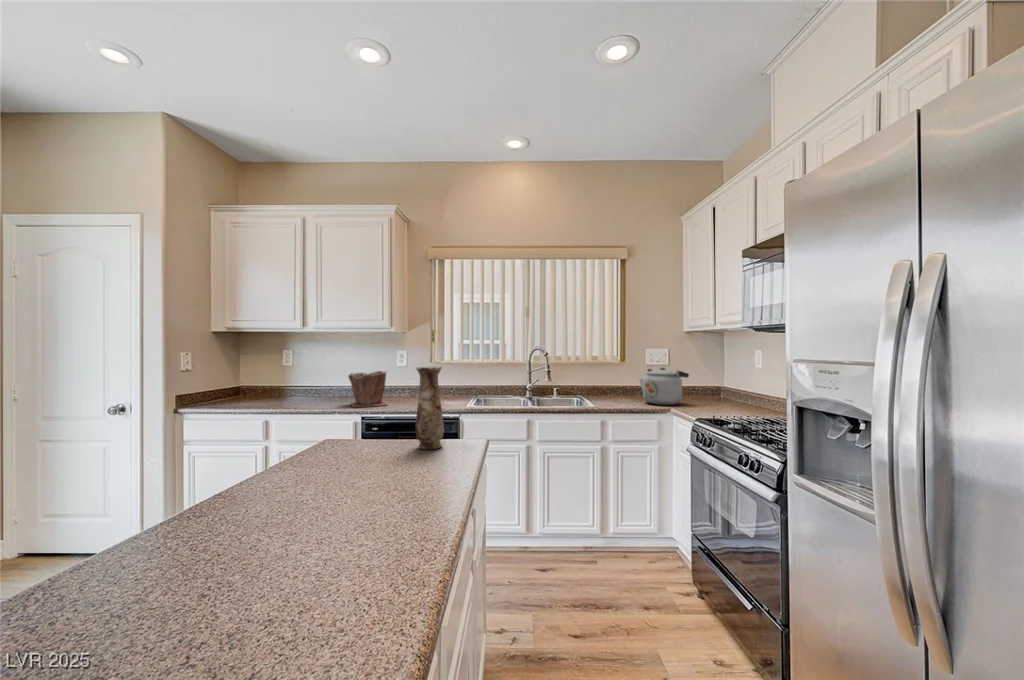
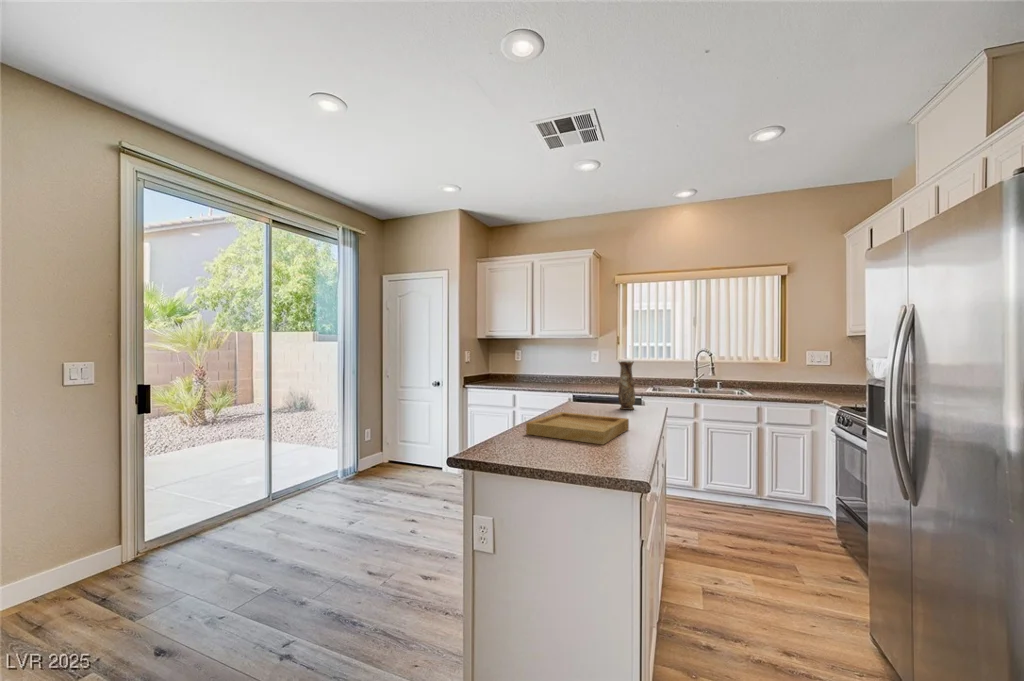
kettle: present [640,367,689,405] -> none [797,367,847,398]
plant pot: present [348,371,387,407] -> none [563,365,589,389]
tray: none [116,484,416,606] -> present [526,412,629,445]

